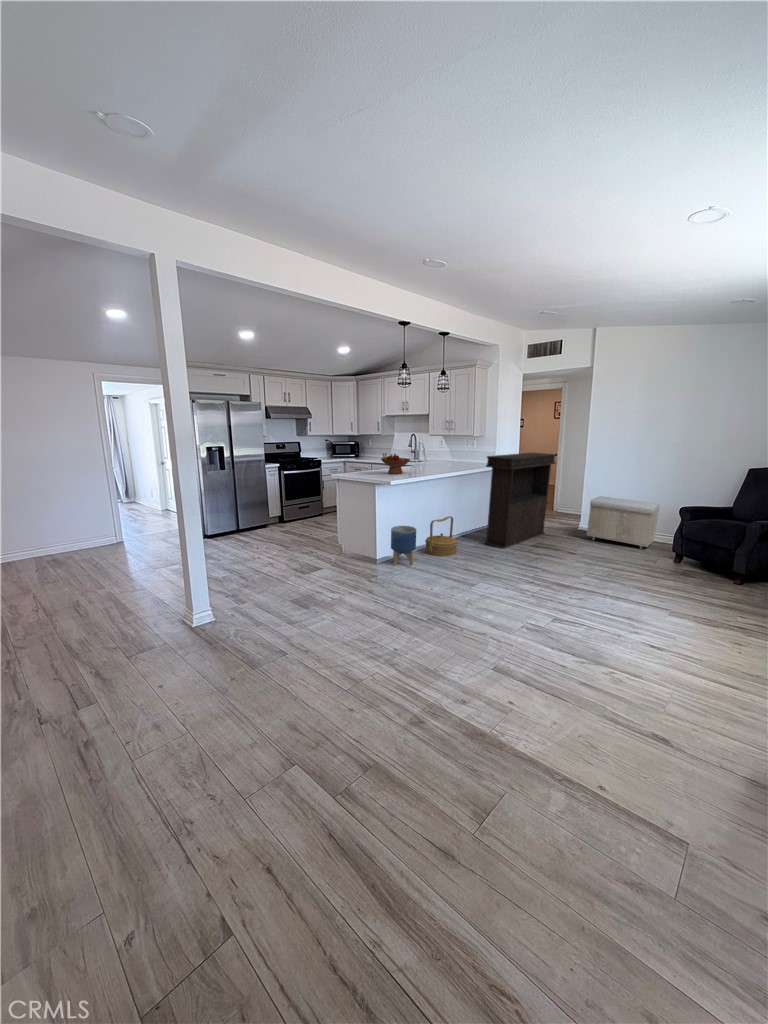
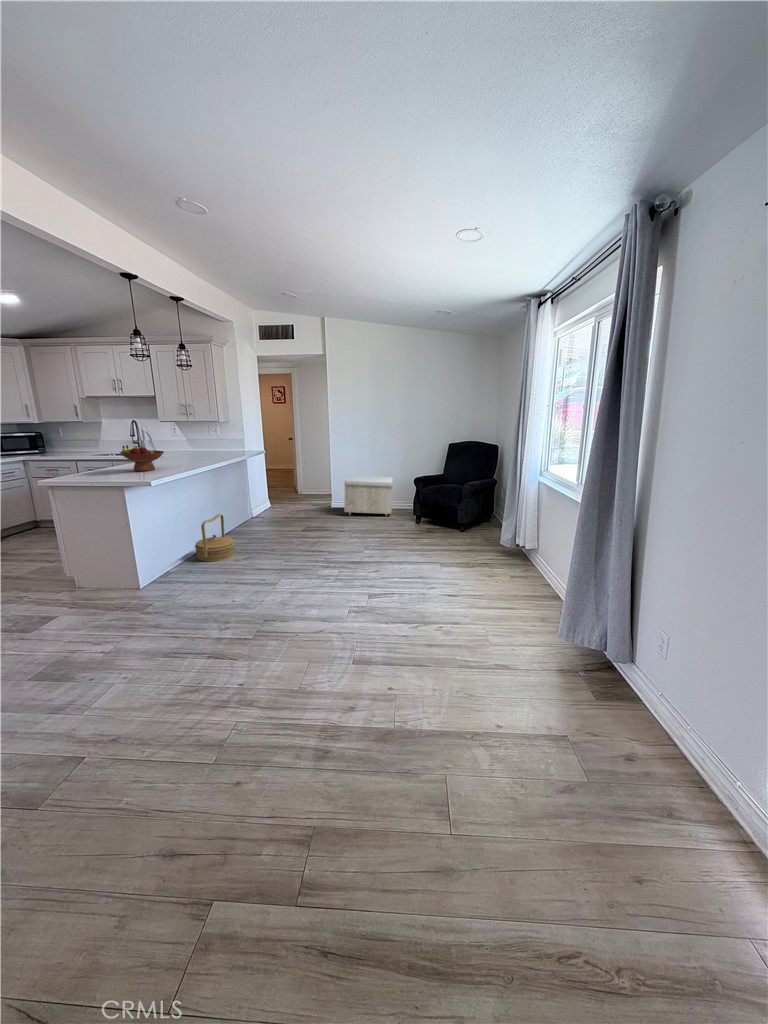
console table: present [485,453,556,549] -> none [250,439,309,539]
planter: present [391,526,416,565] -> none [155,534,192,585]

